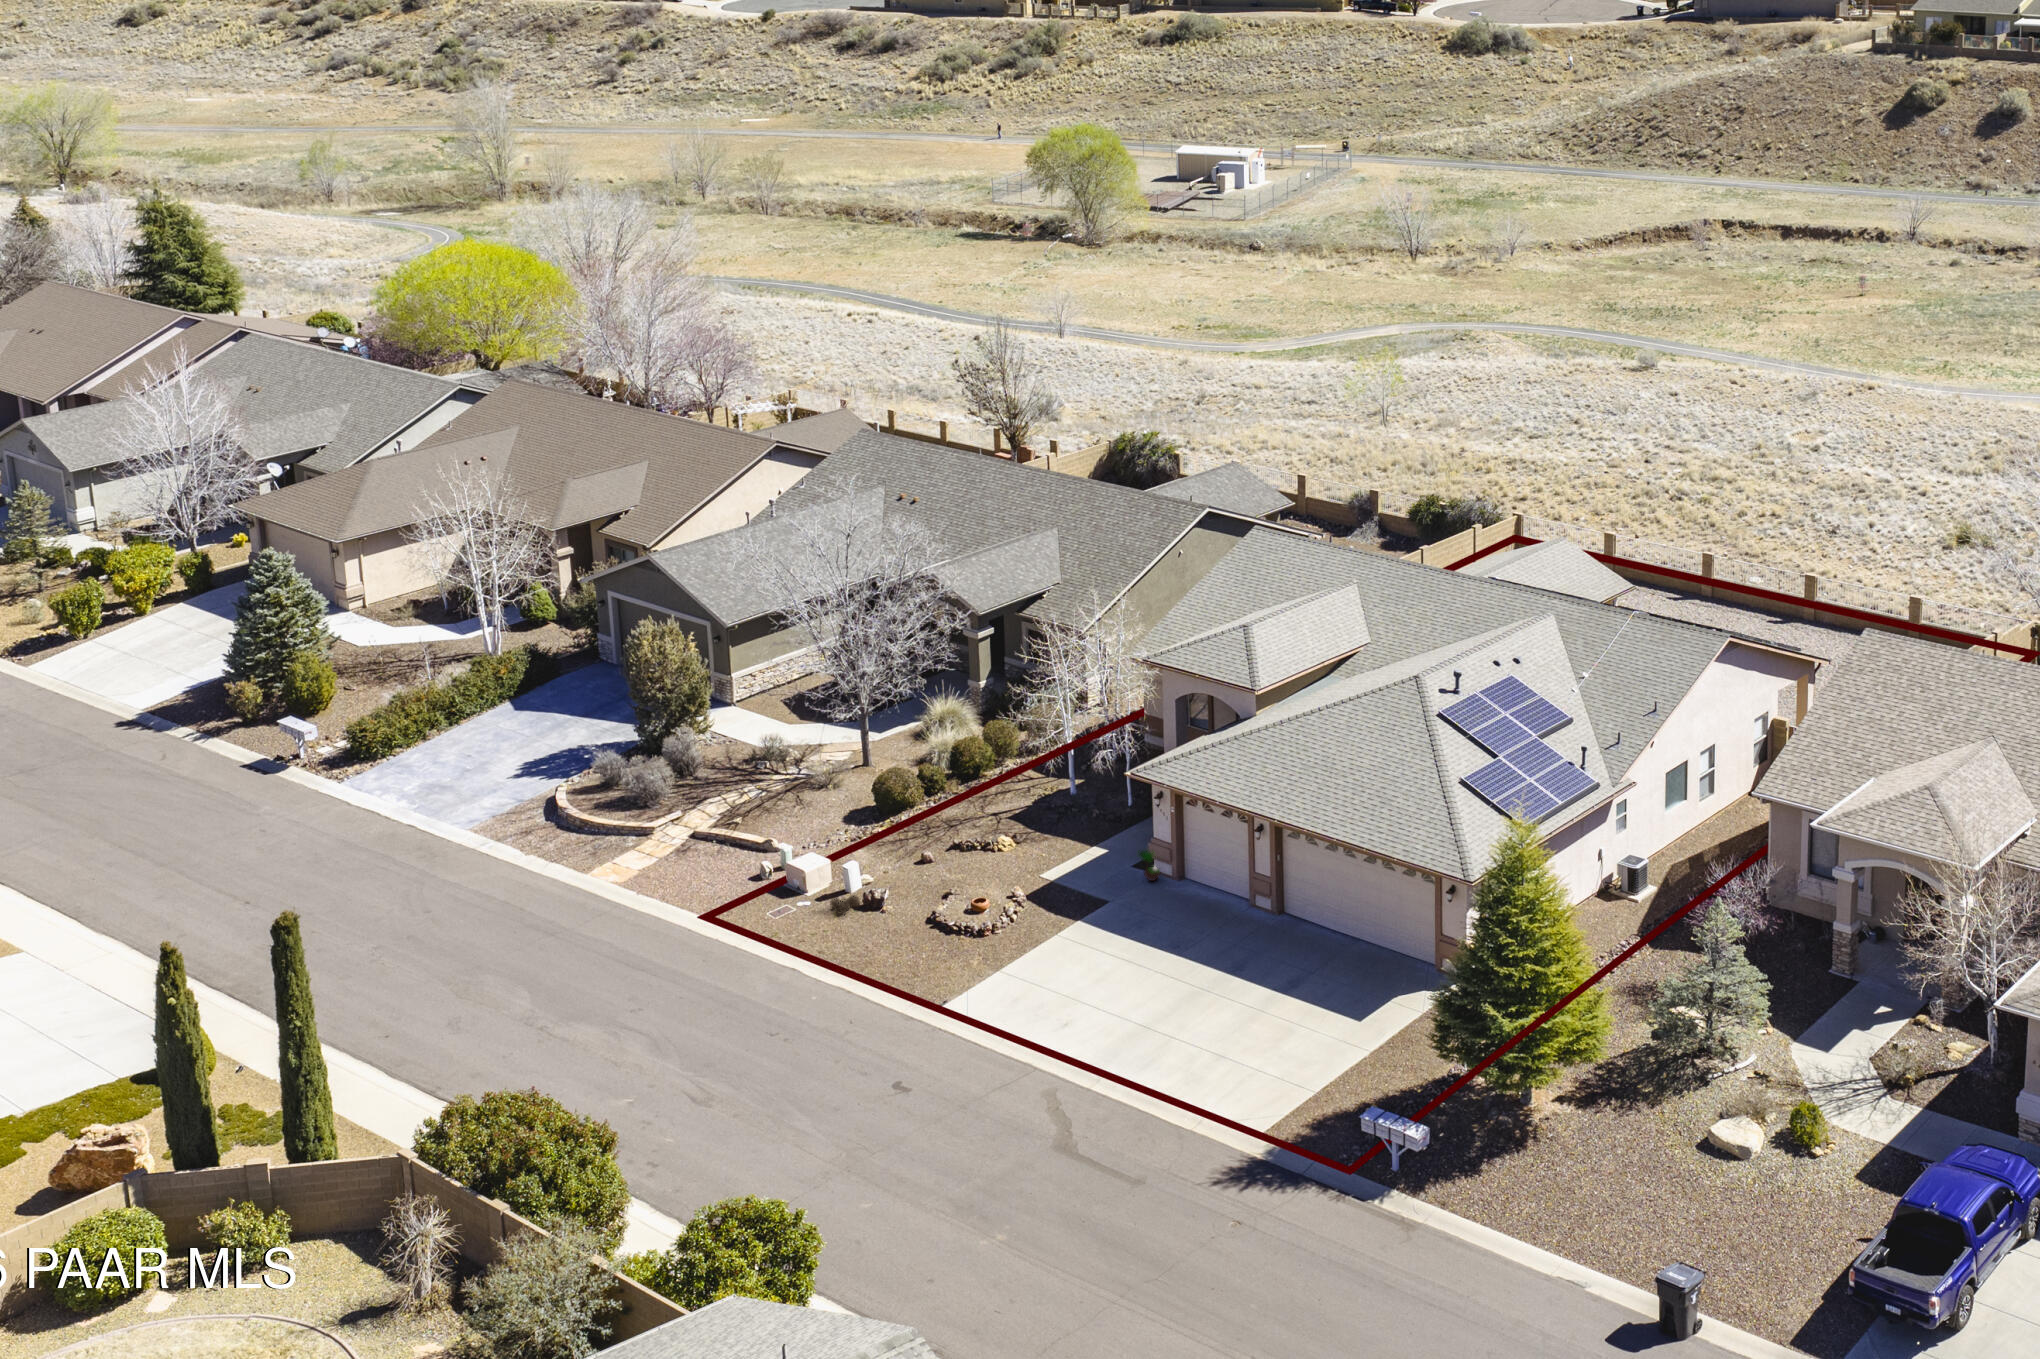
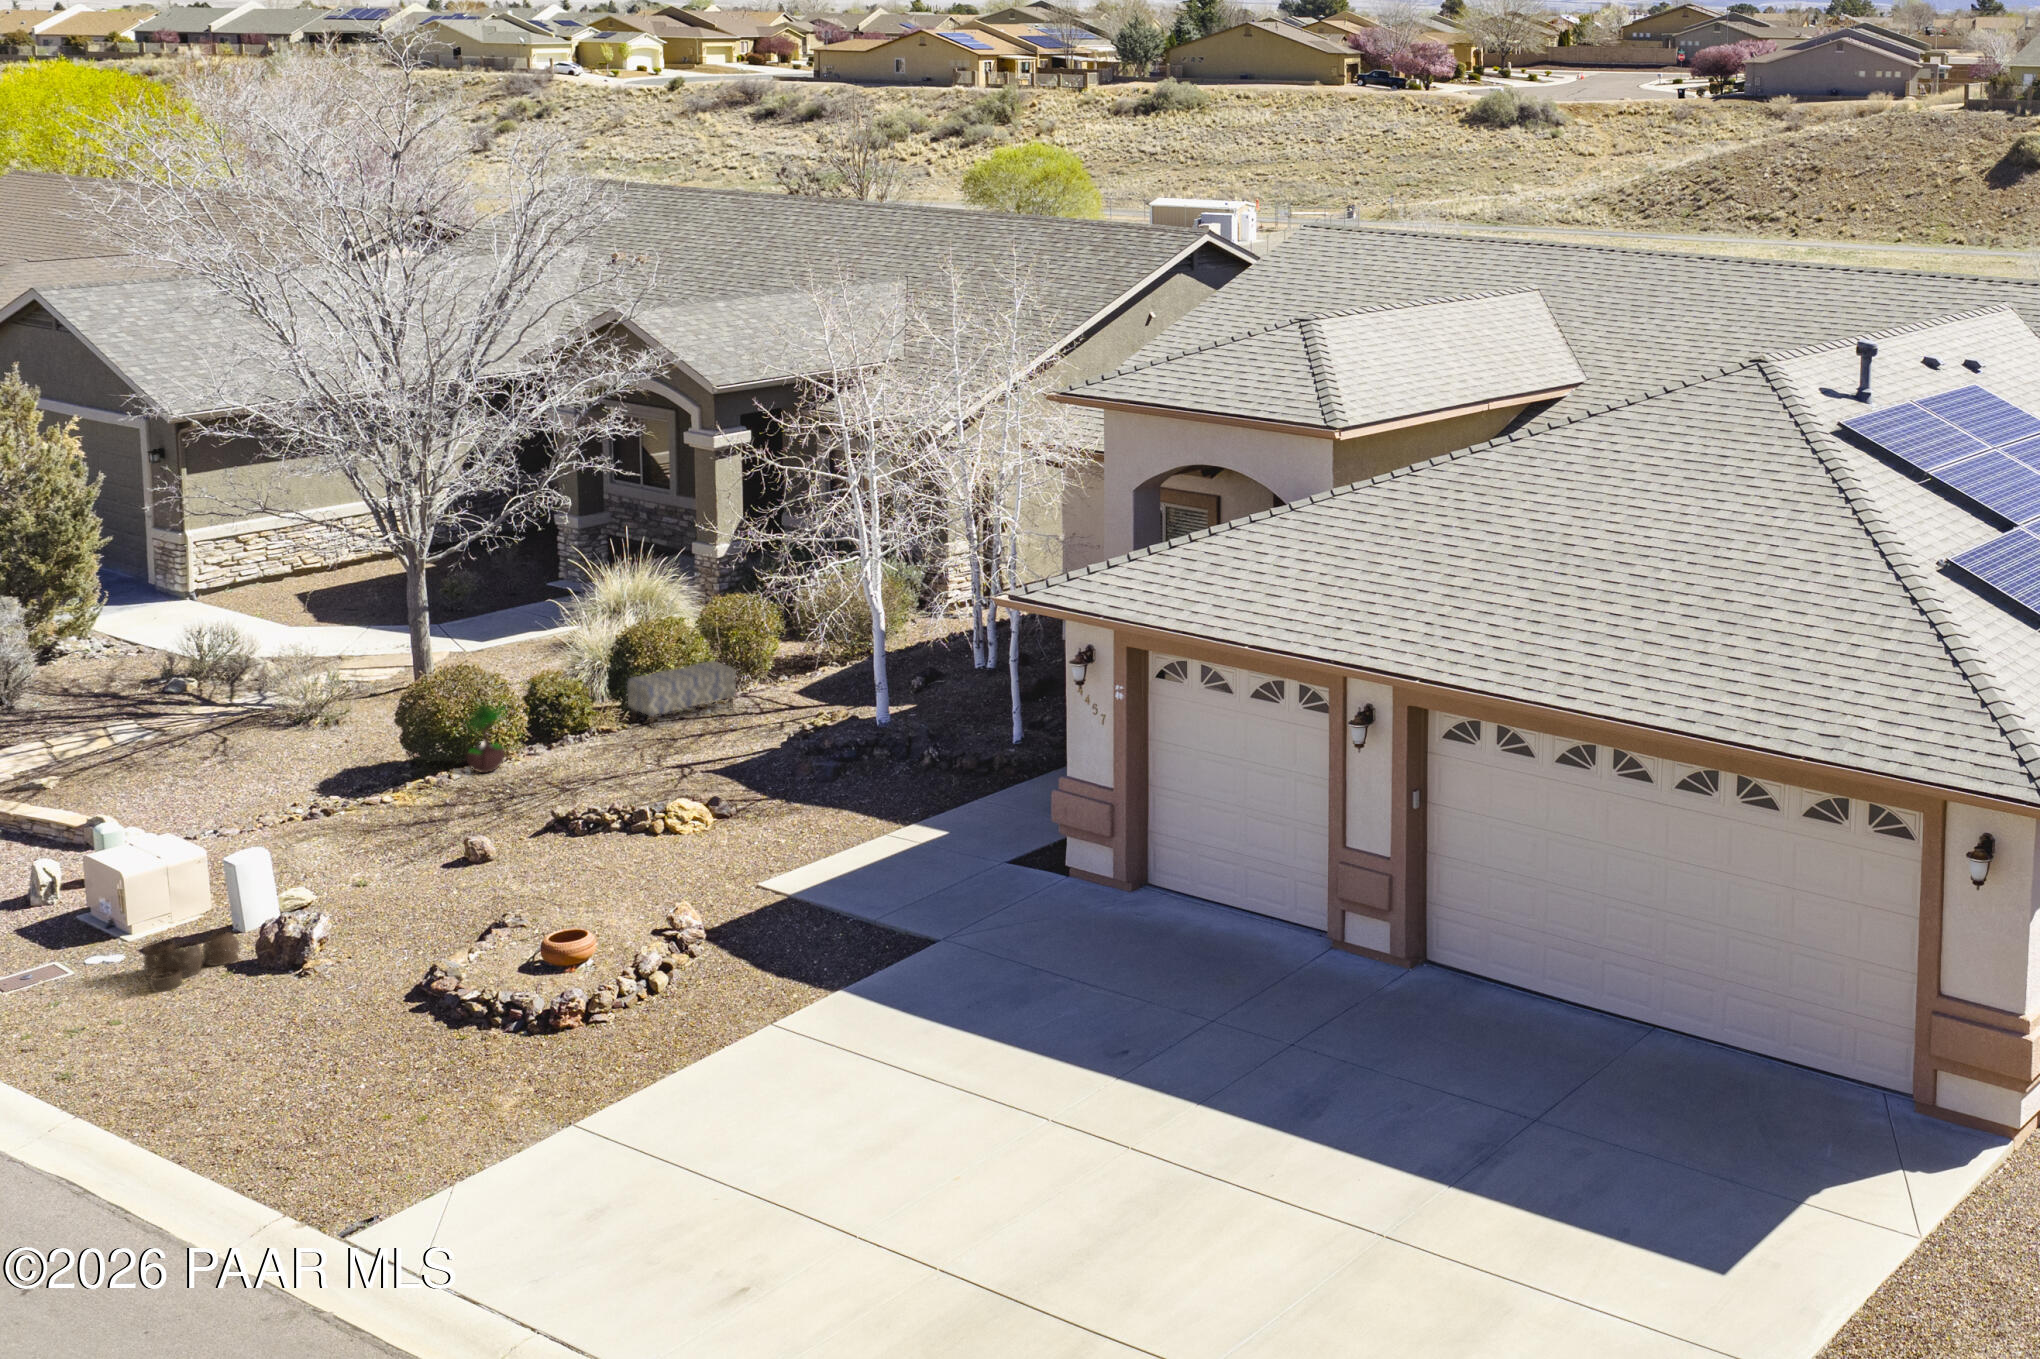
bench: none [964,760,1010,794] -> present [627,661,736,727]
potted tree: present [1138,850,1160,881] -> present [462,701,506,773]

